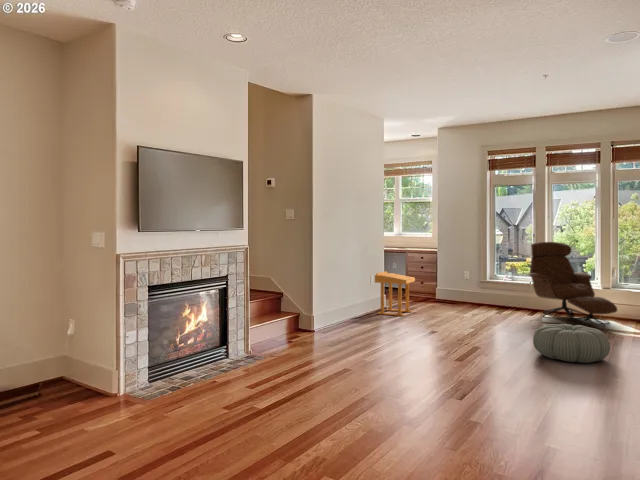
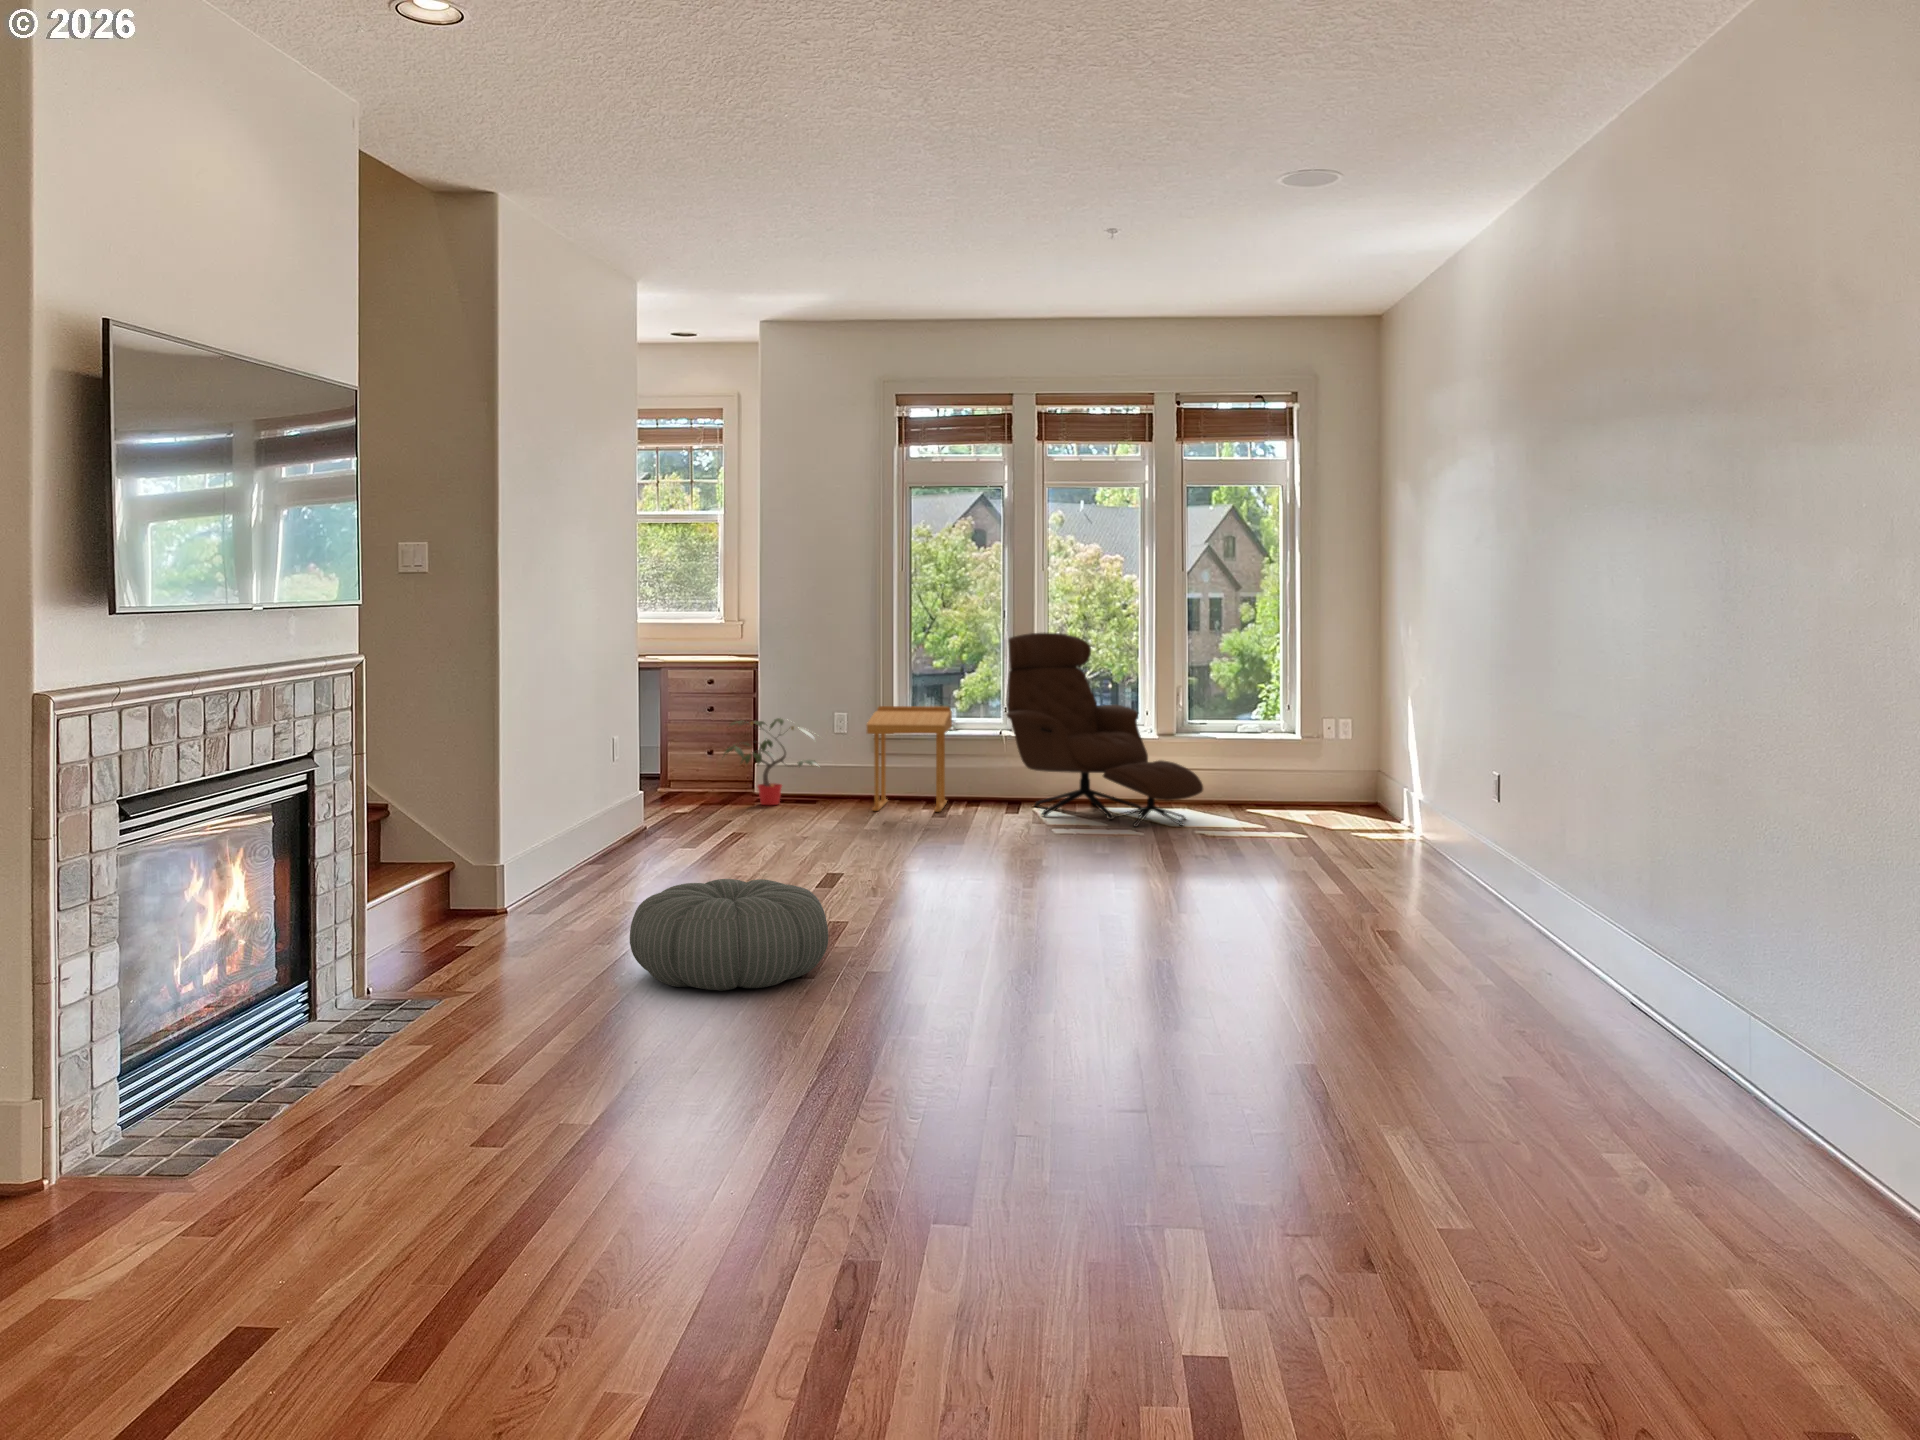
side table: present [375,271,415,316] -> present [866,706,952,812]
potted plant: none [421,272,460,304] -> present [724,718,820,805]
pouf: present [533,324,610,363] -> present [630,879,828,991]

